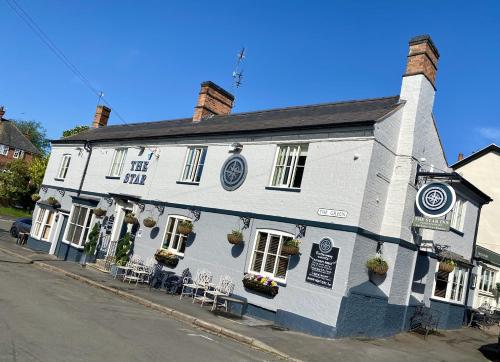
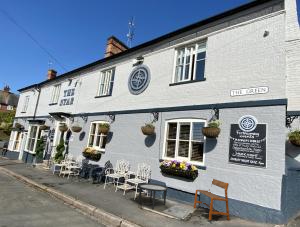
bench: none [268,295,297,332] -> present [194,179,230,220]

